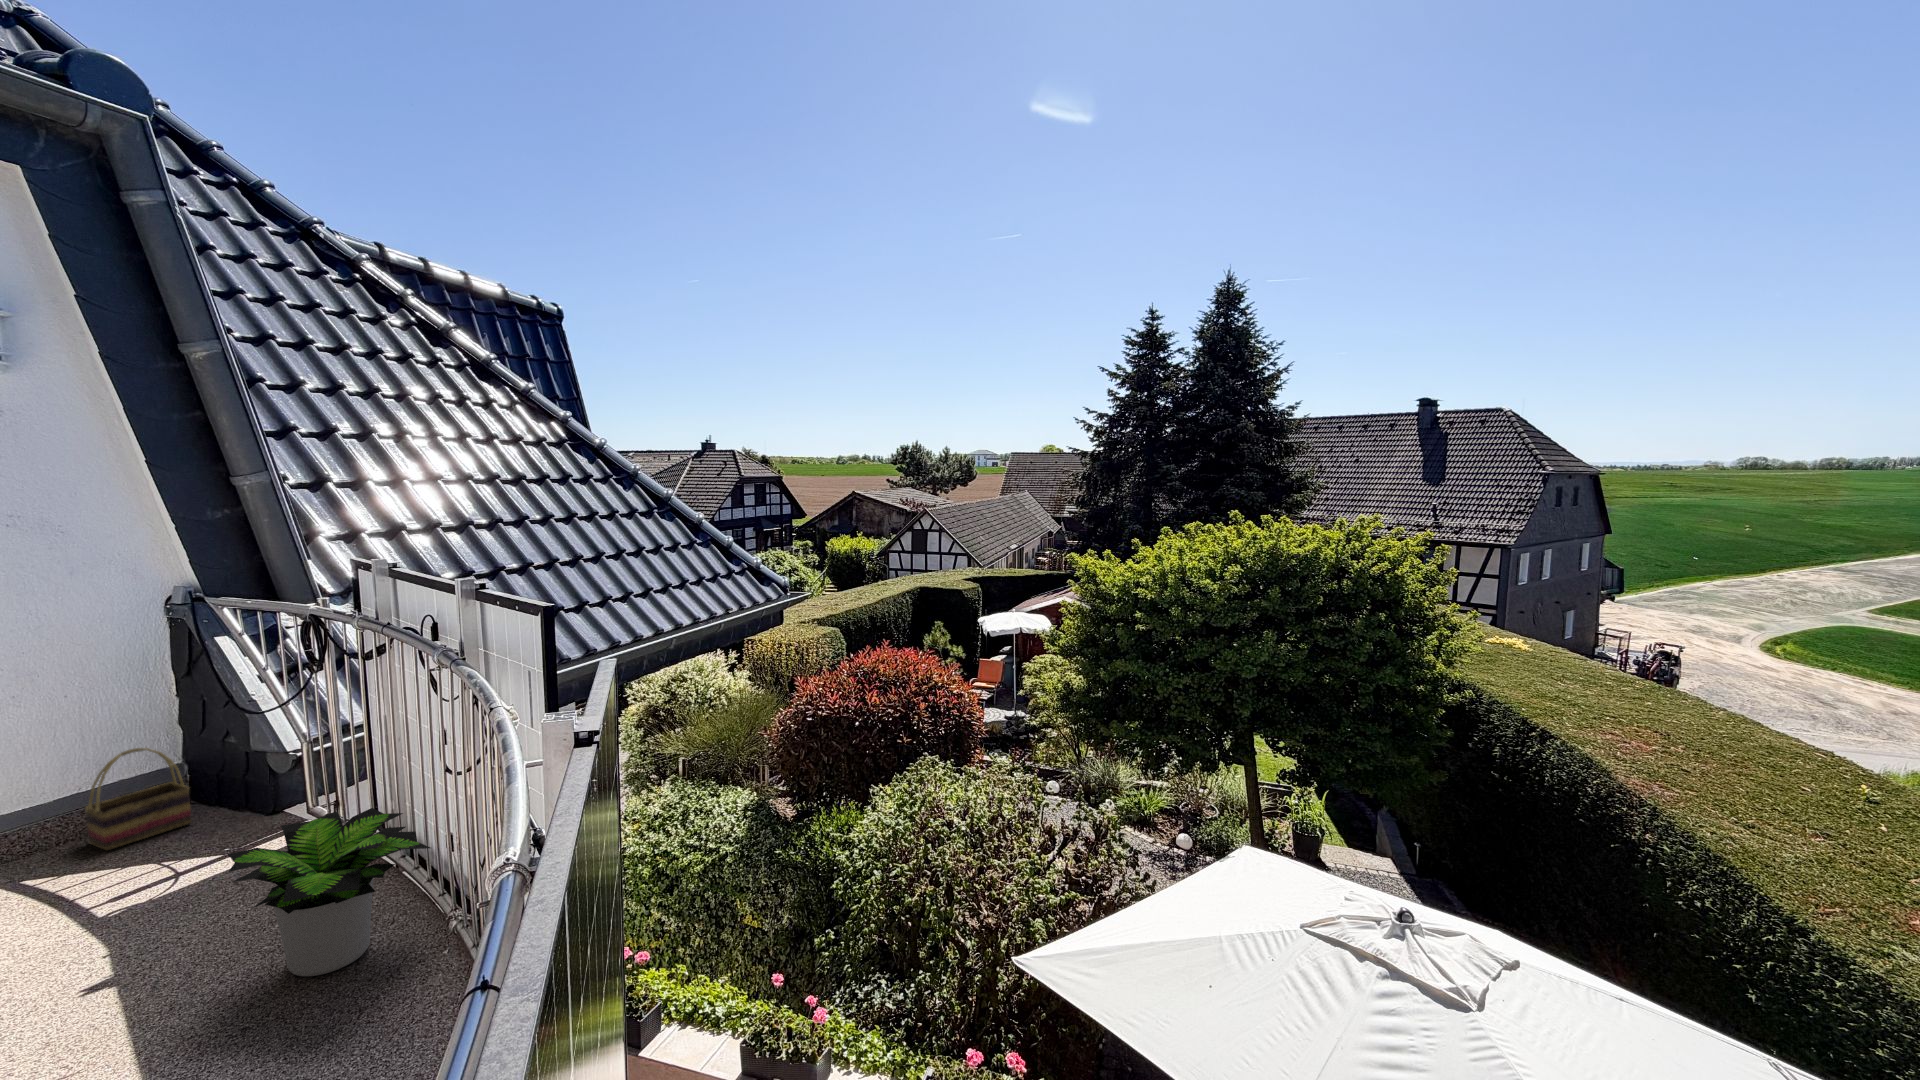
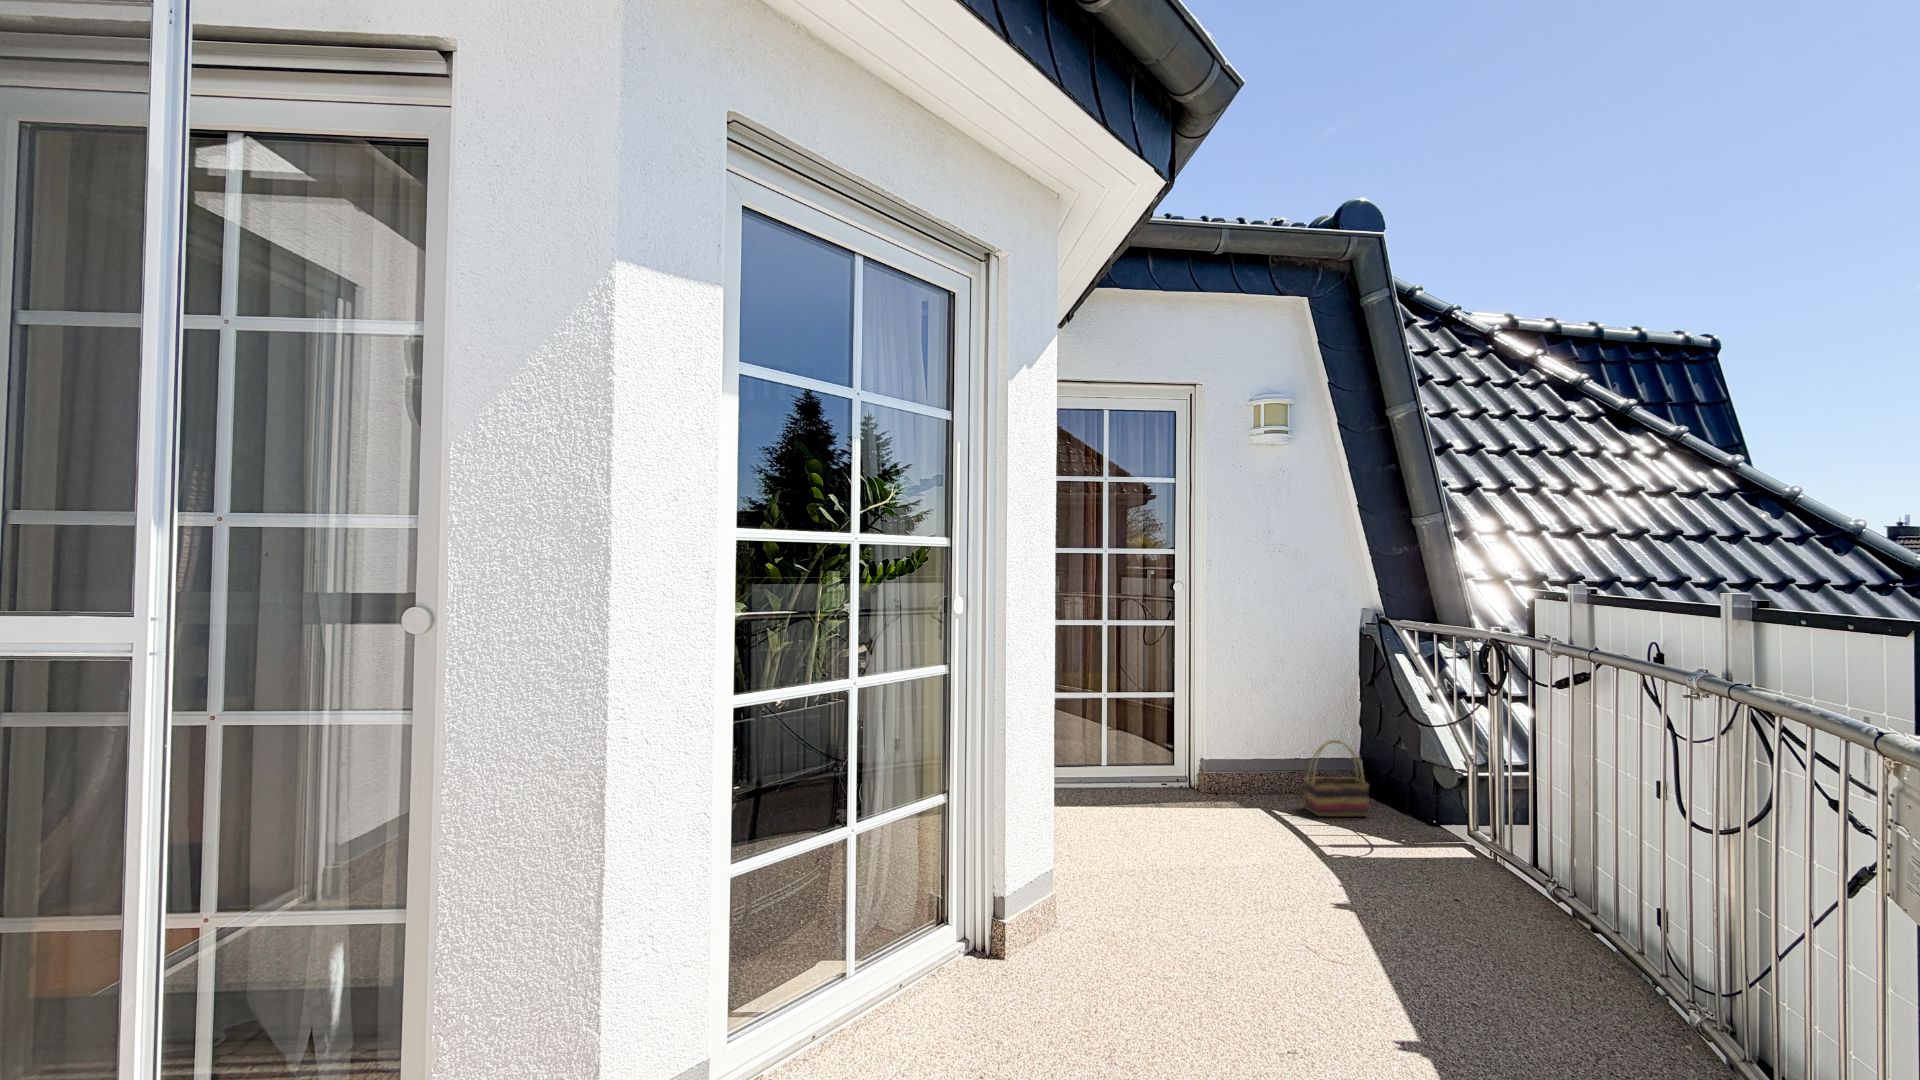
potted plant: present [228,808,430,976] -> none [1443,819,1636,978]

